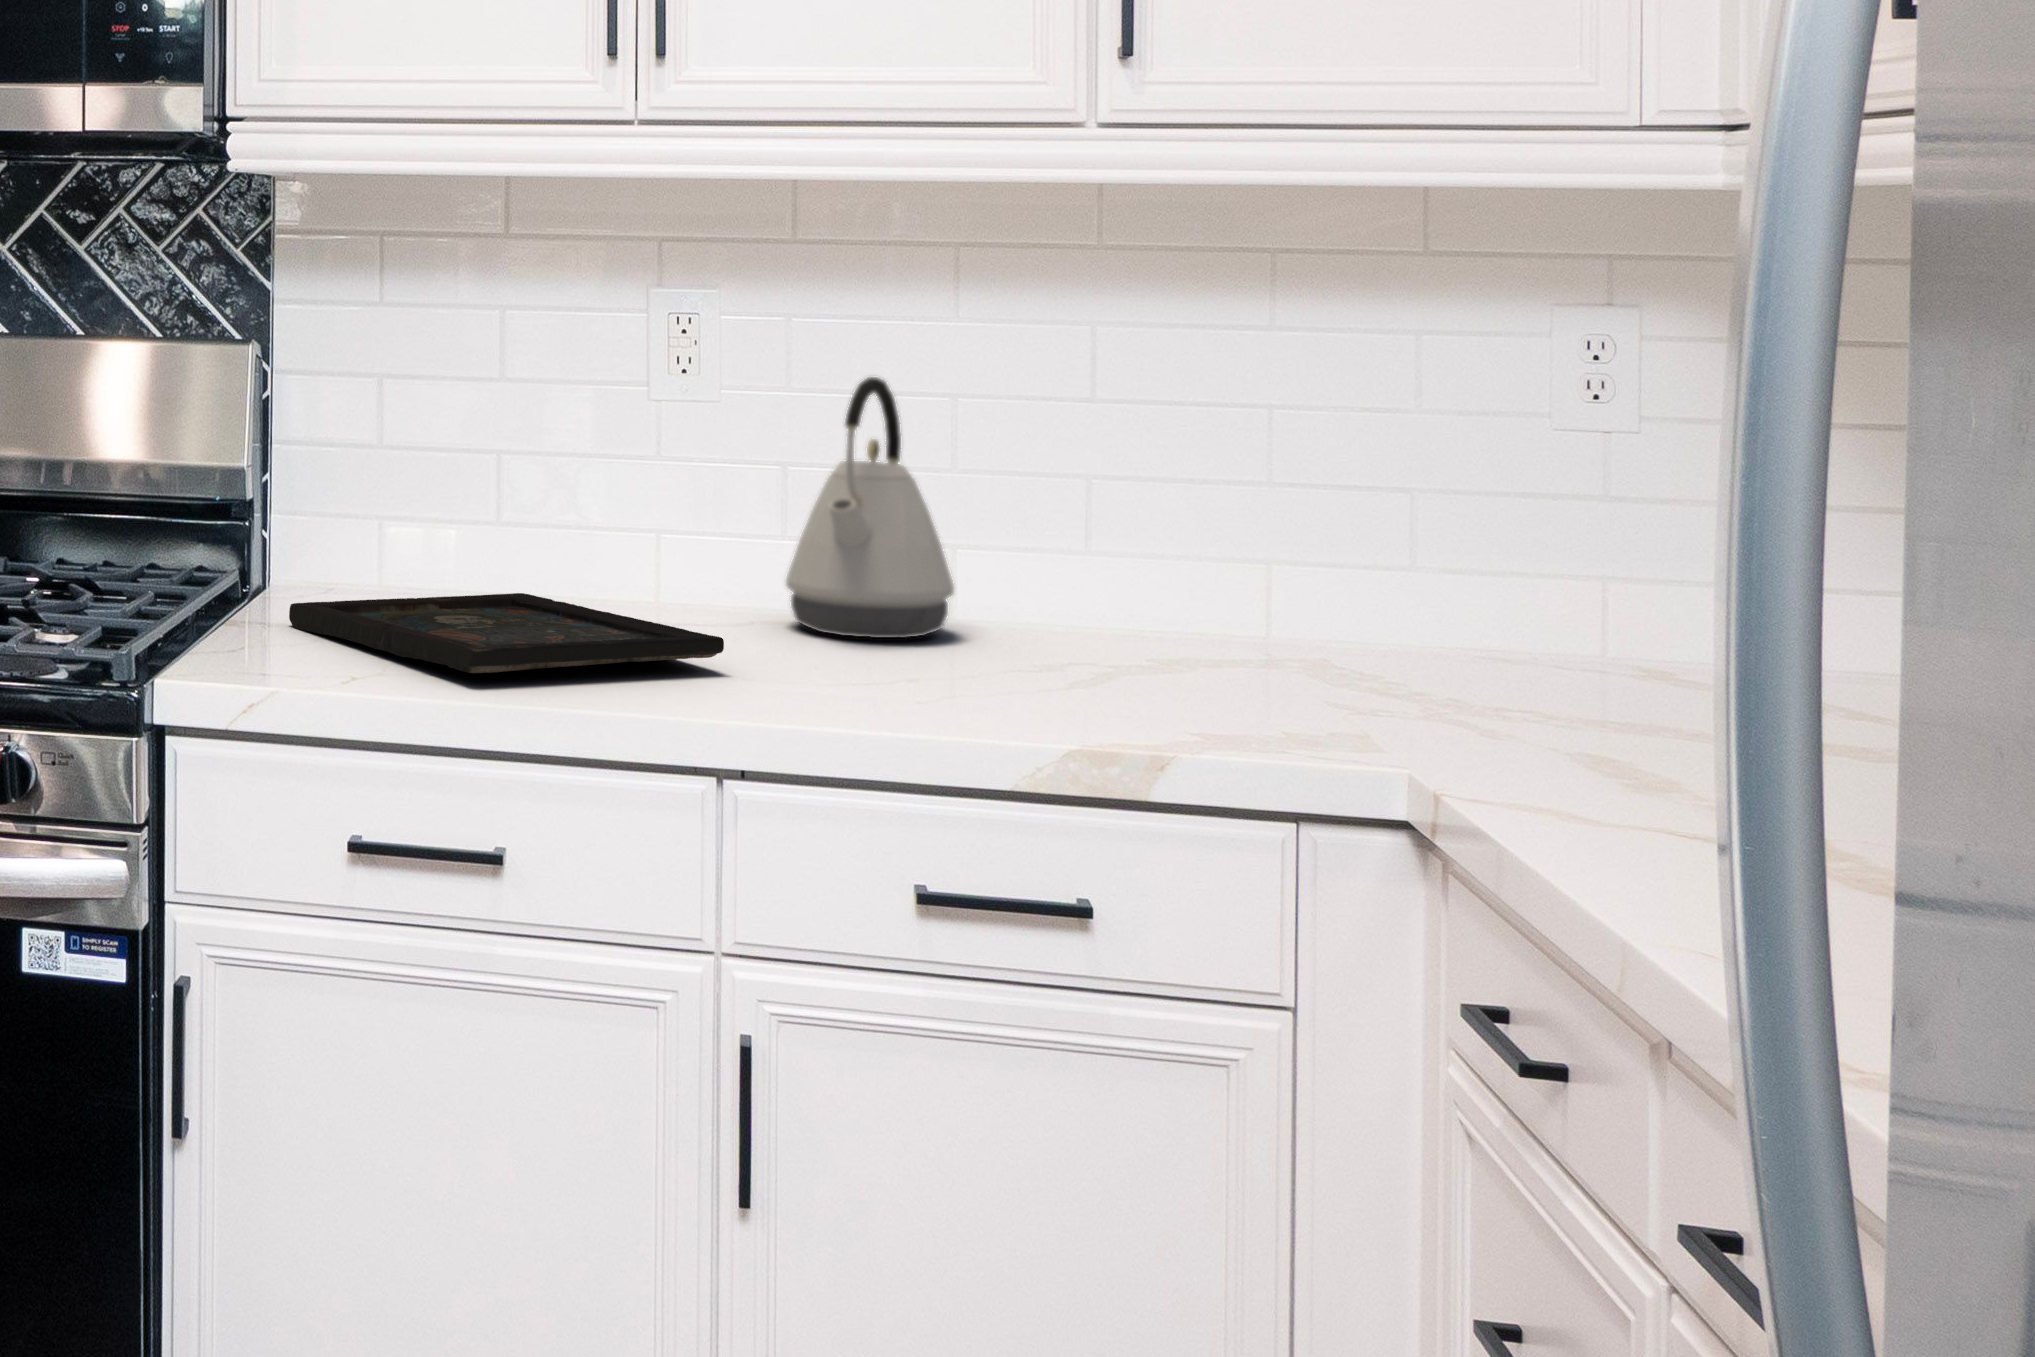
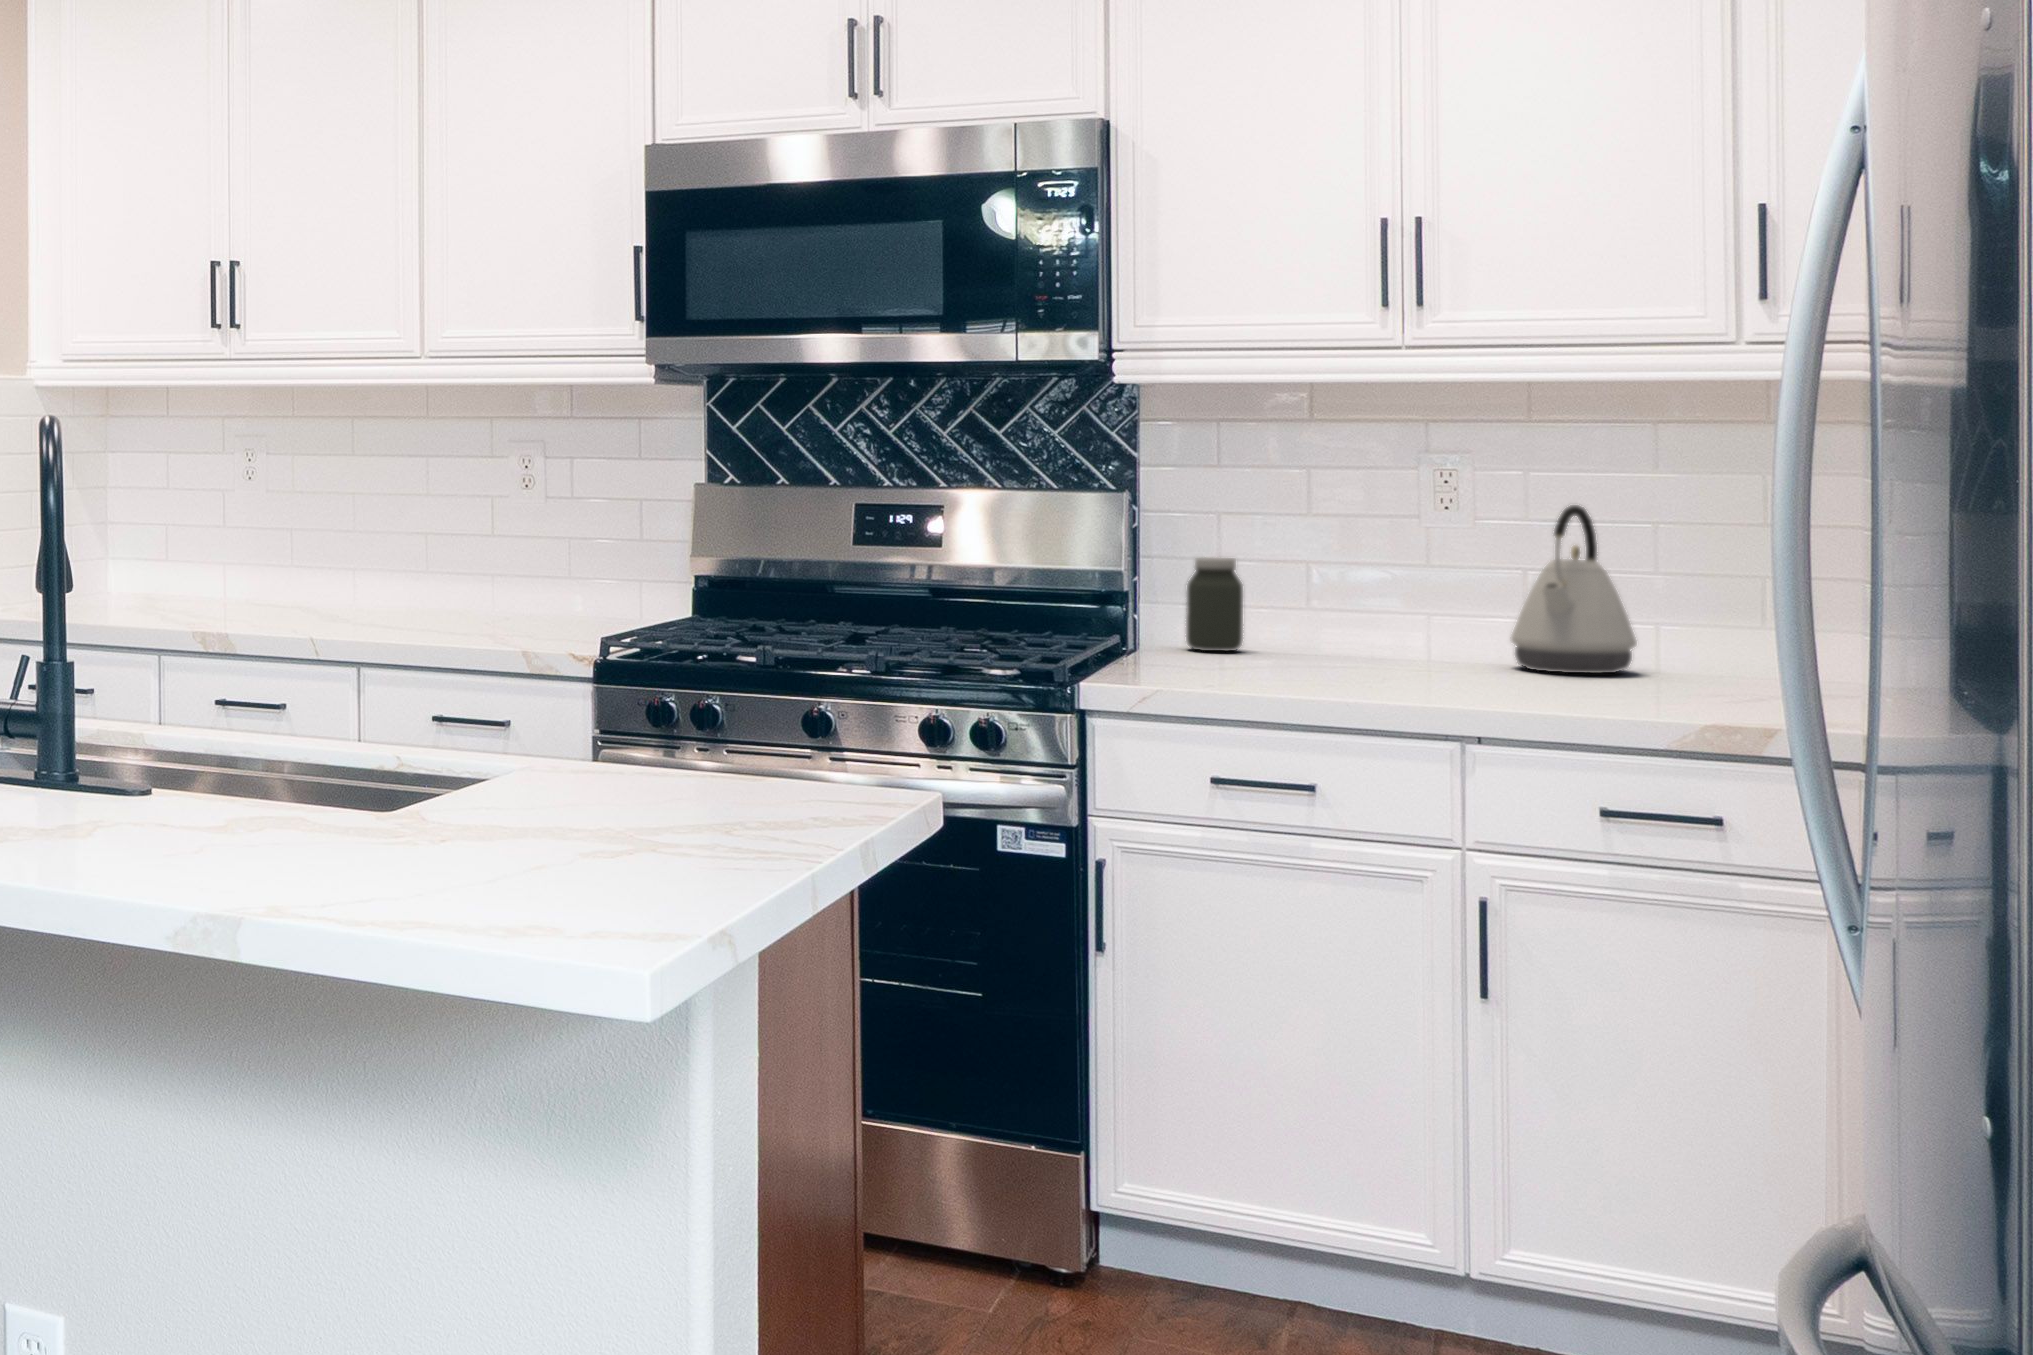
jar: none [342,449,421,598] -> present [1186,557,1243,651]
tray: present [289,593,724,673] -> none [1158,646,1466,680]

